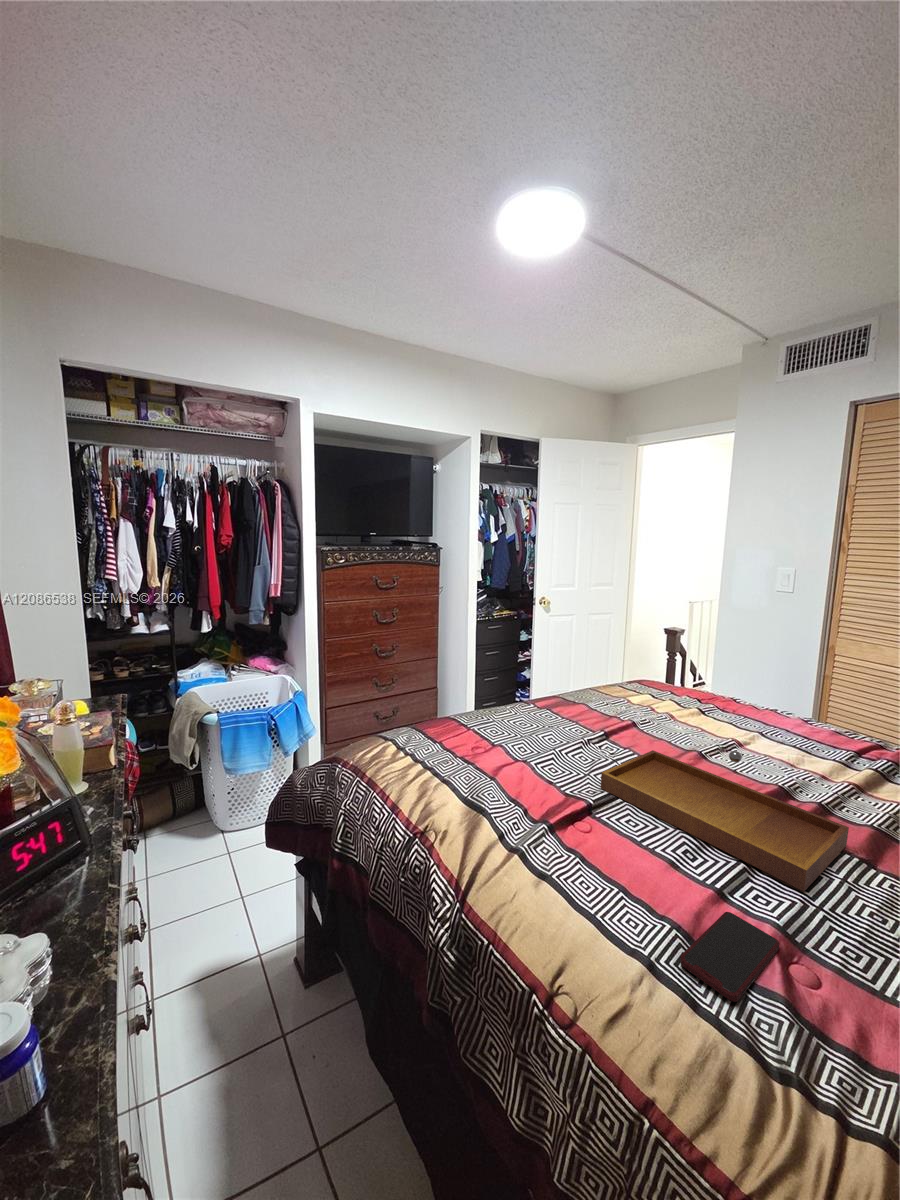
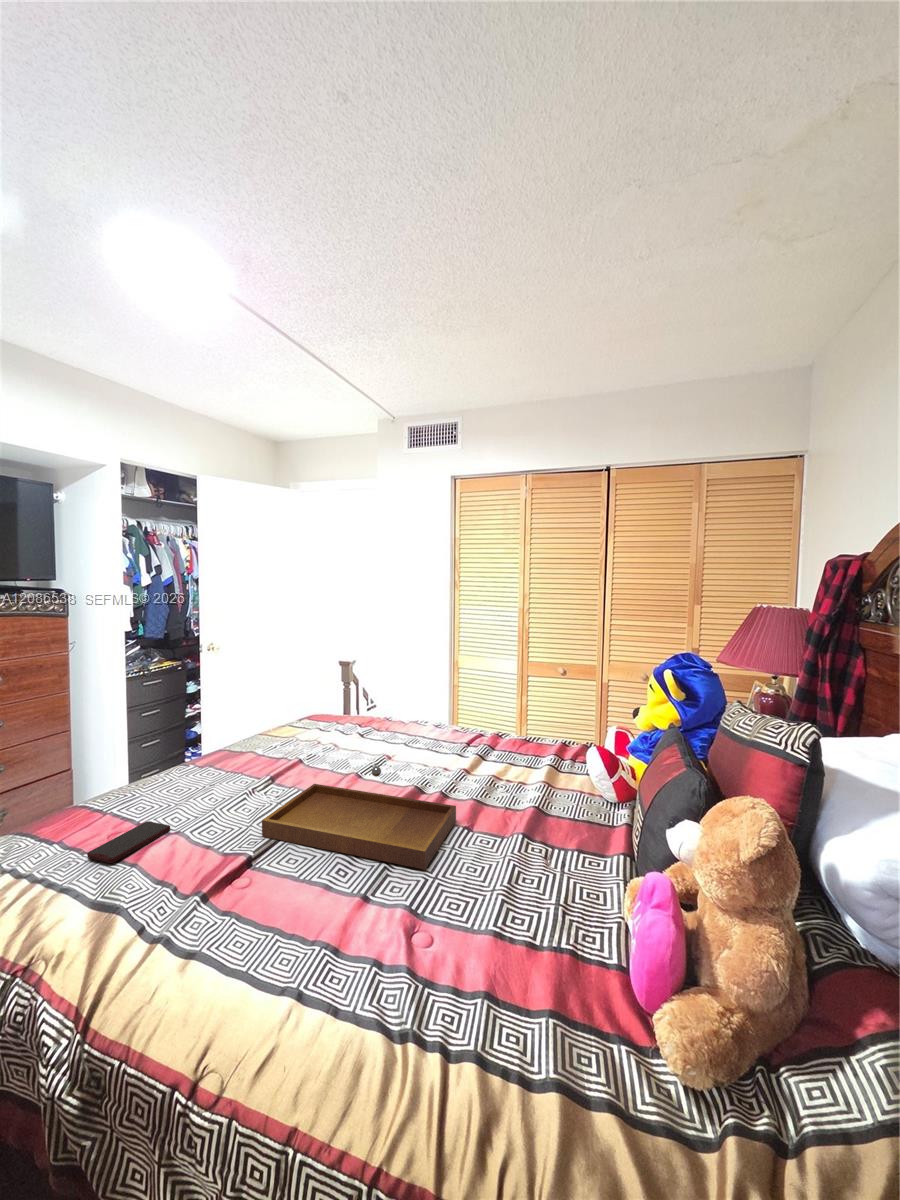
smartphone: present [680,912,779,1002] -> present [87,822,170,863]

